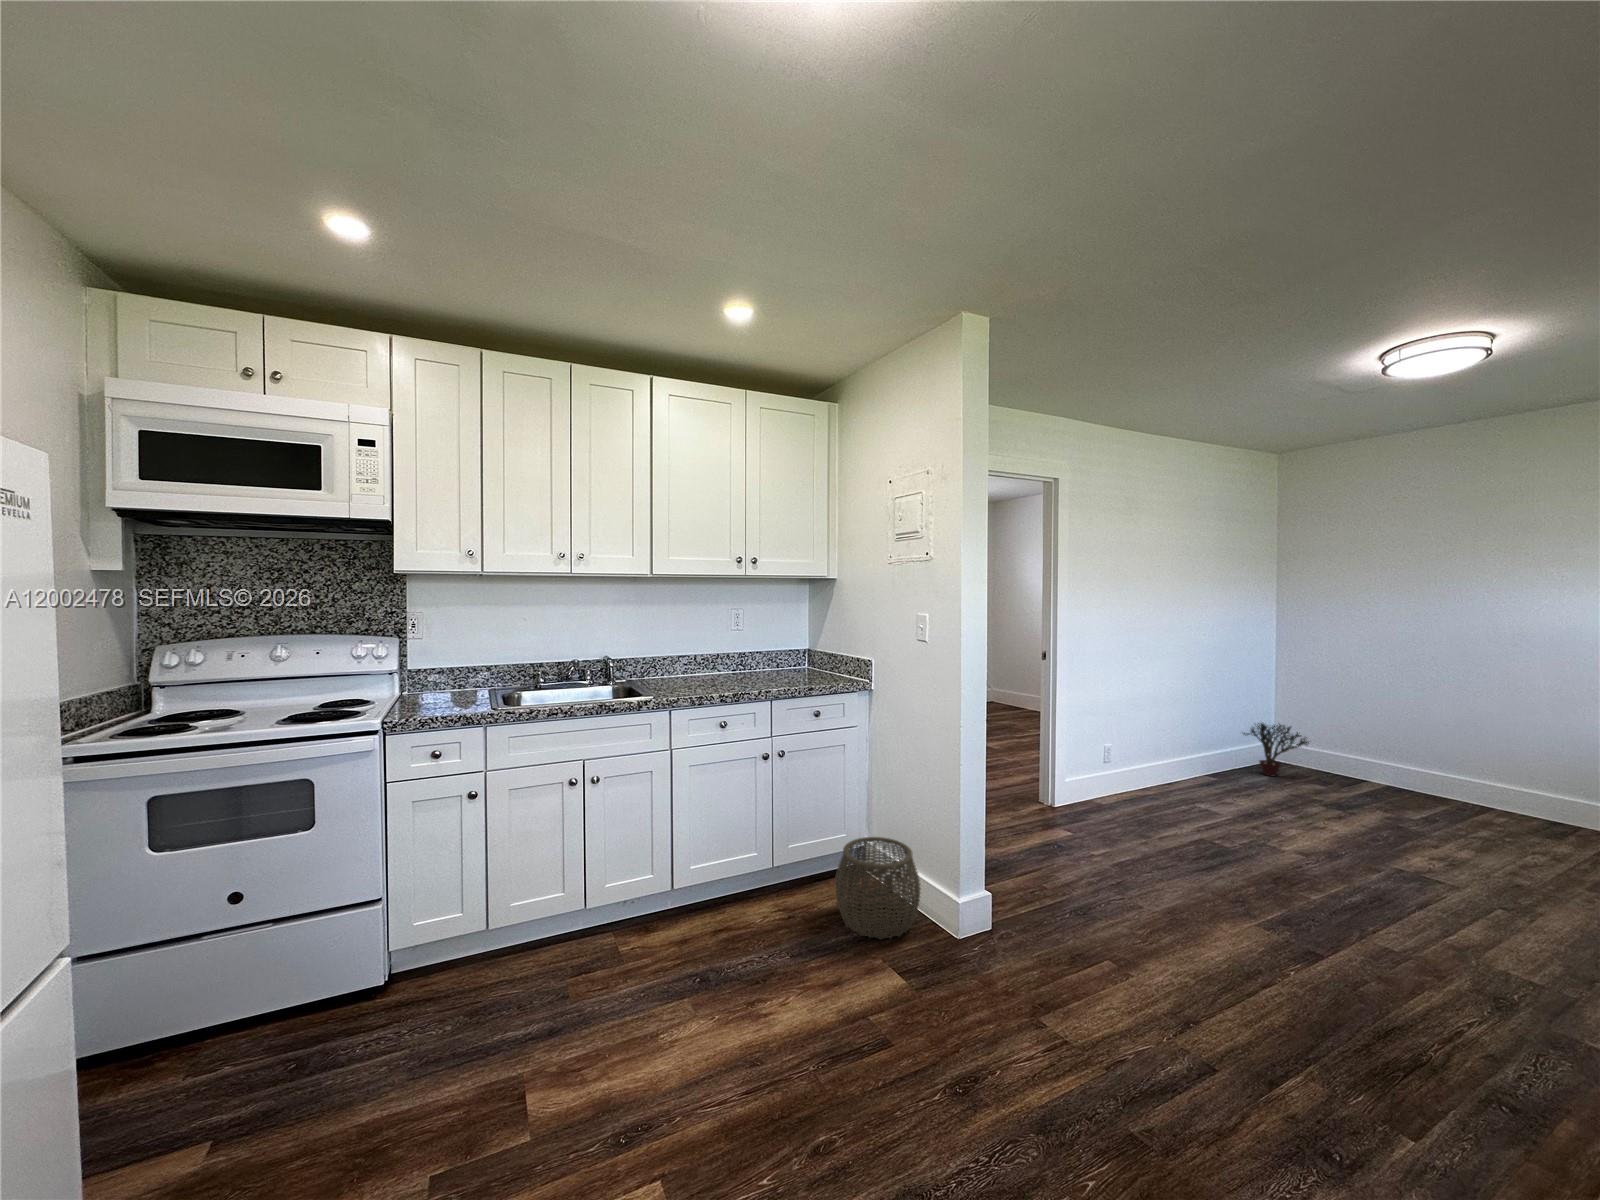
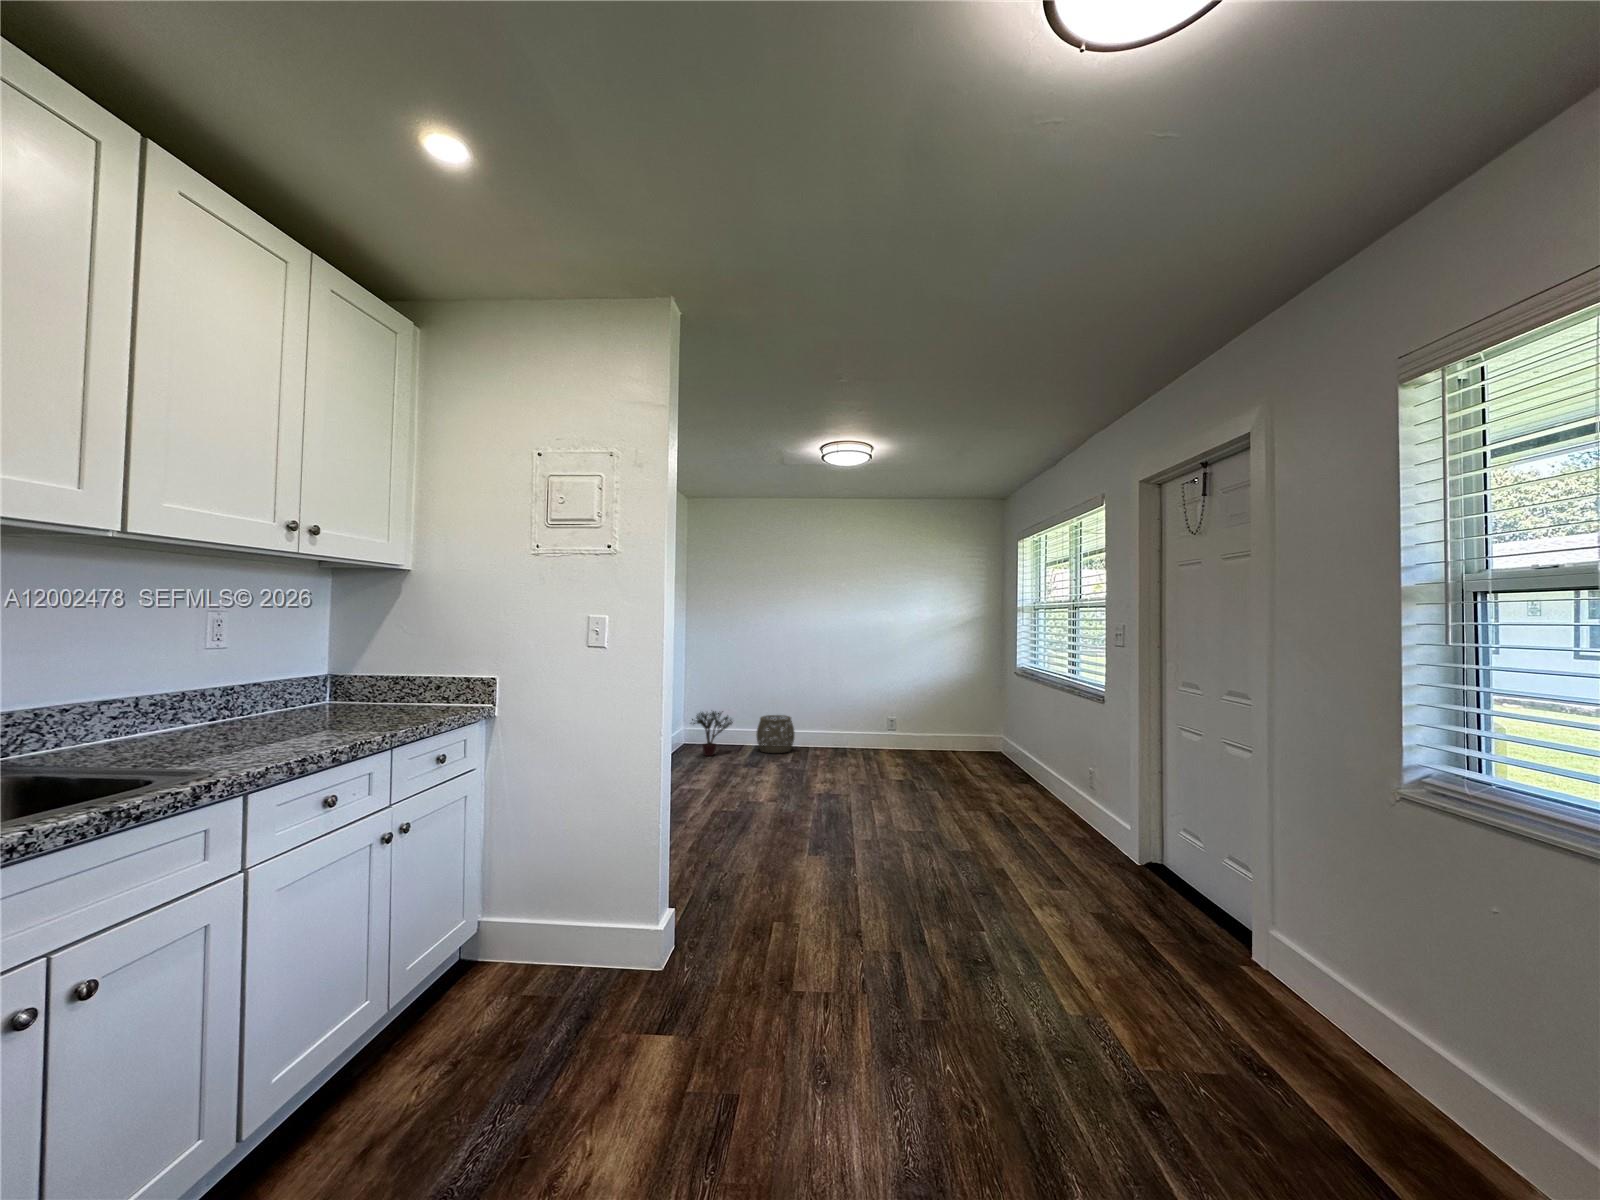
woven basket: present [835,837,921,939] -> present [756,715,795,753]

